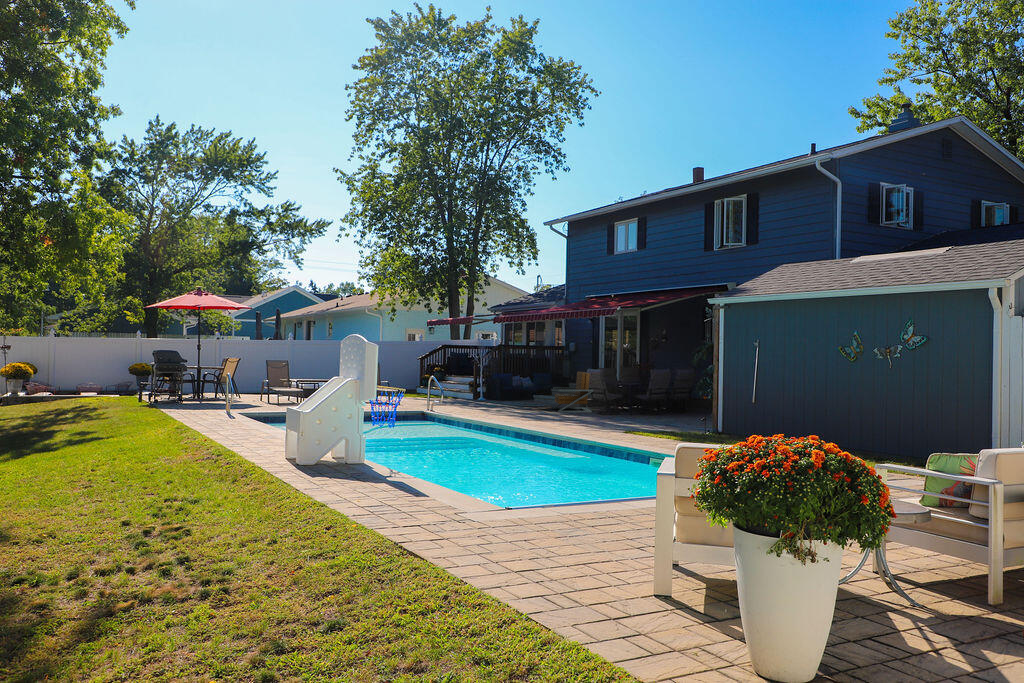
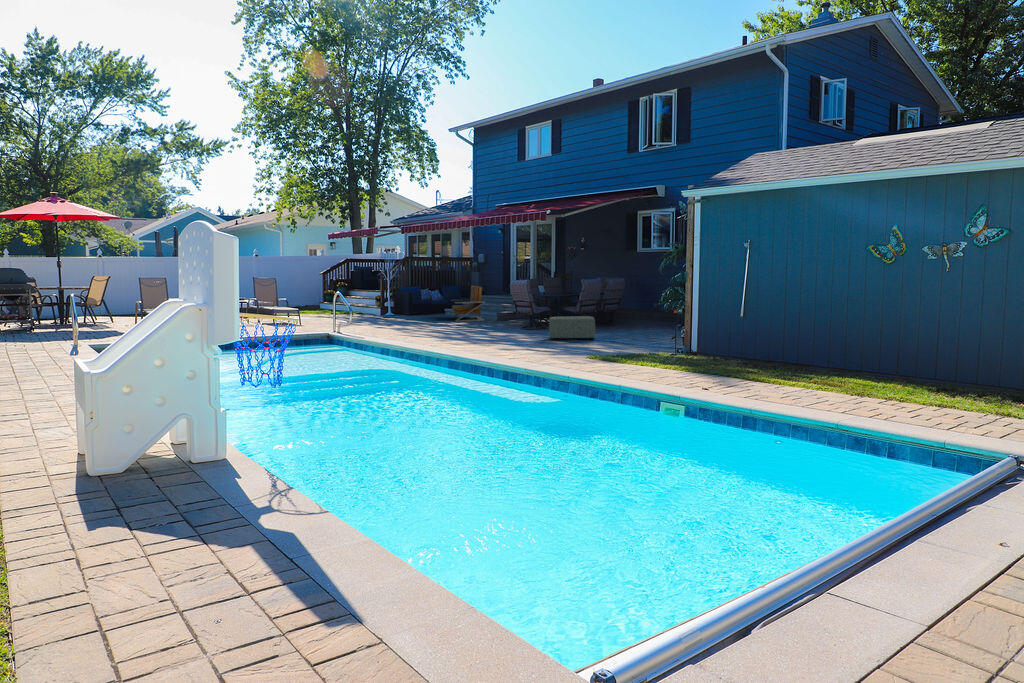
ottoman: none [674,408,733,438] -> present [549,316,595,340]

